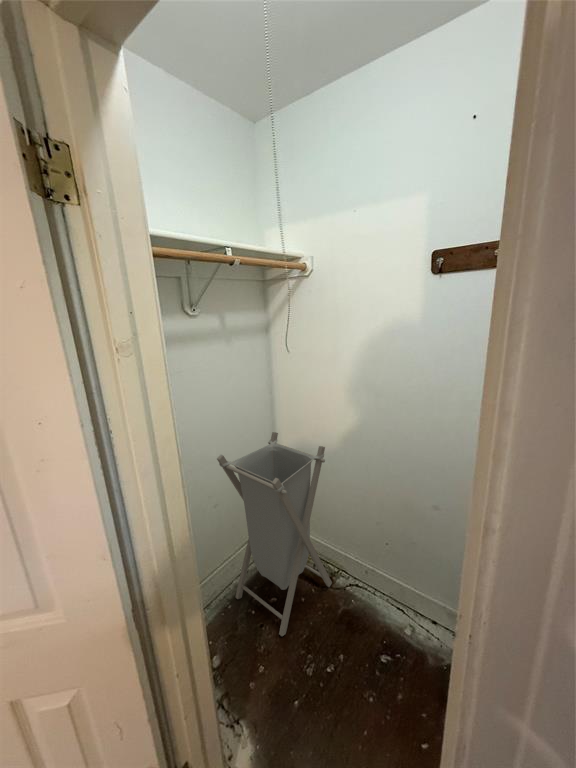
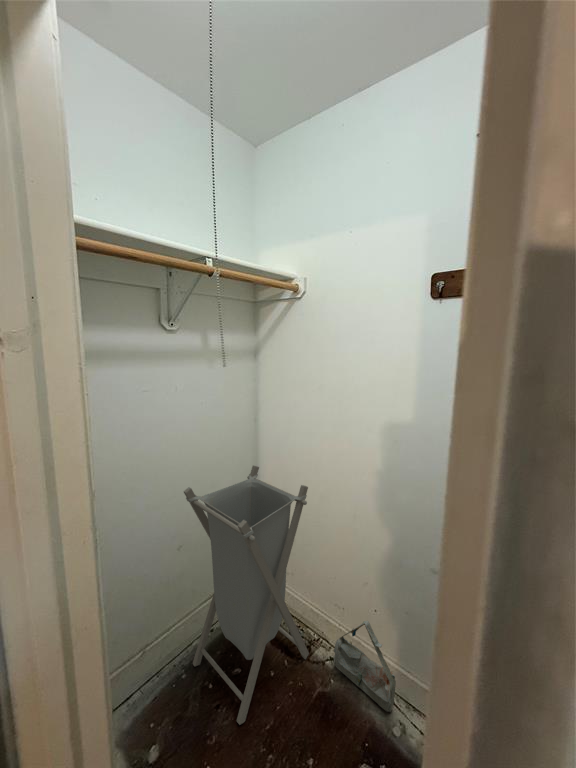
bag: none [353,552,406,619] -> present [334,621,396,712]

